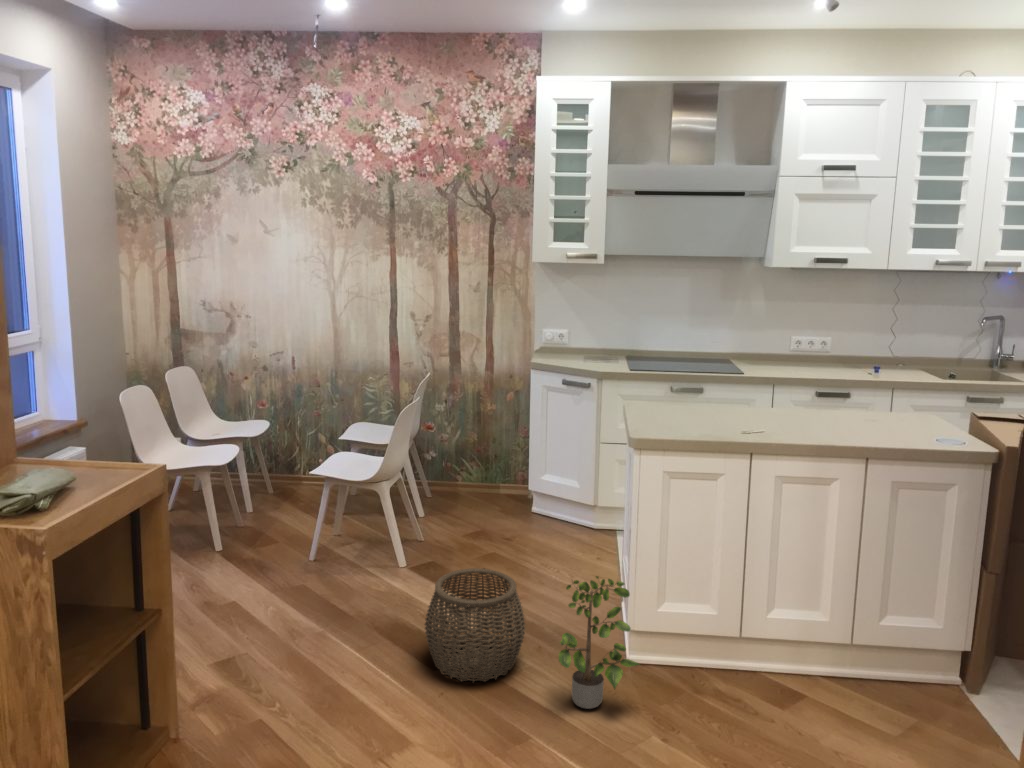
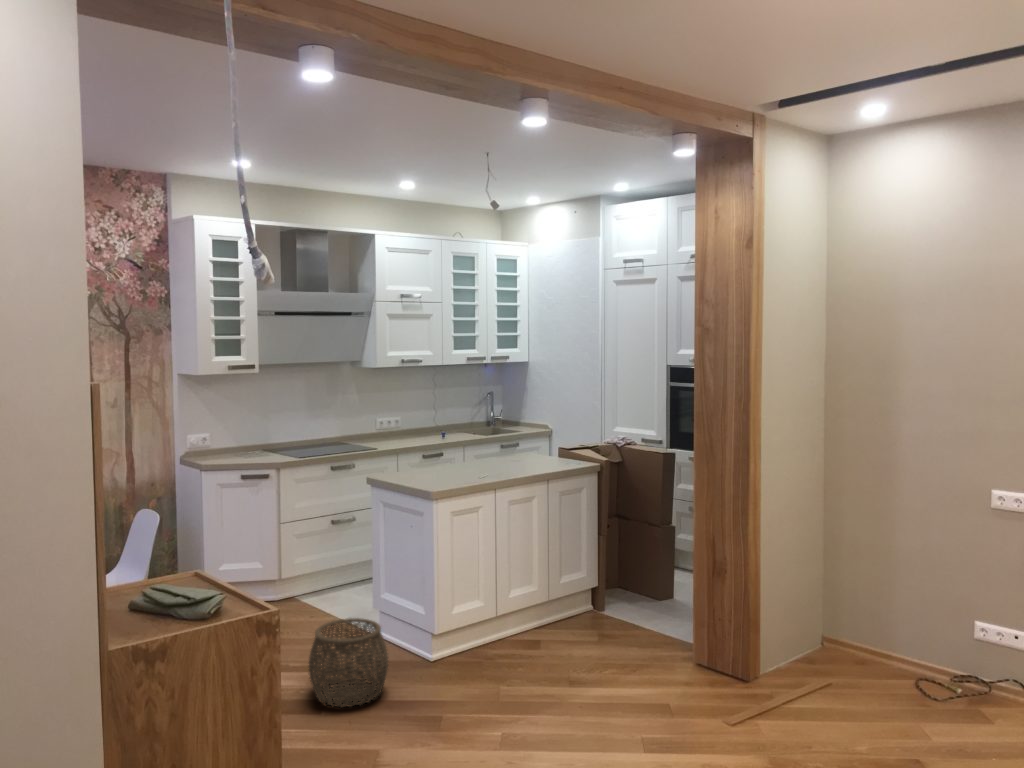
potted plant: present [559,576,640,709] -> none [425,583,480,686]

